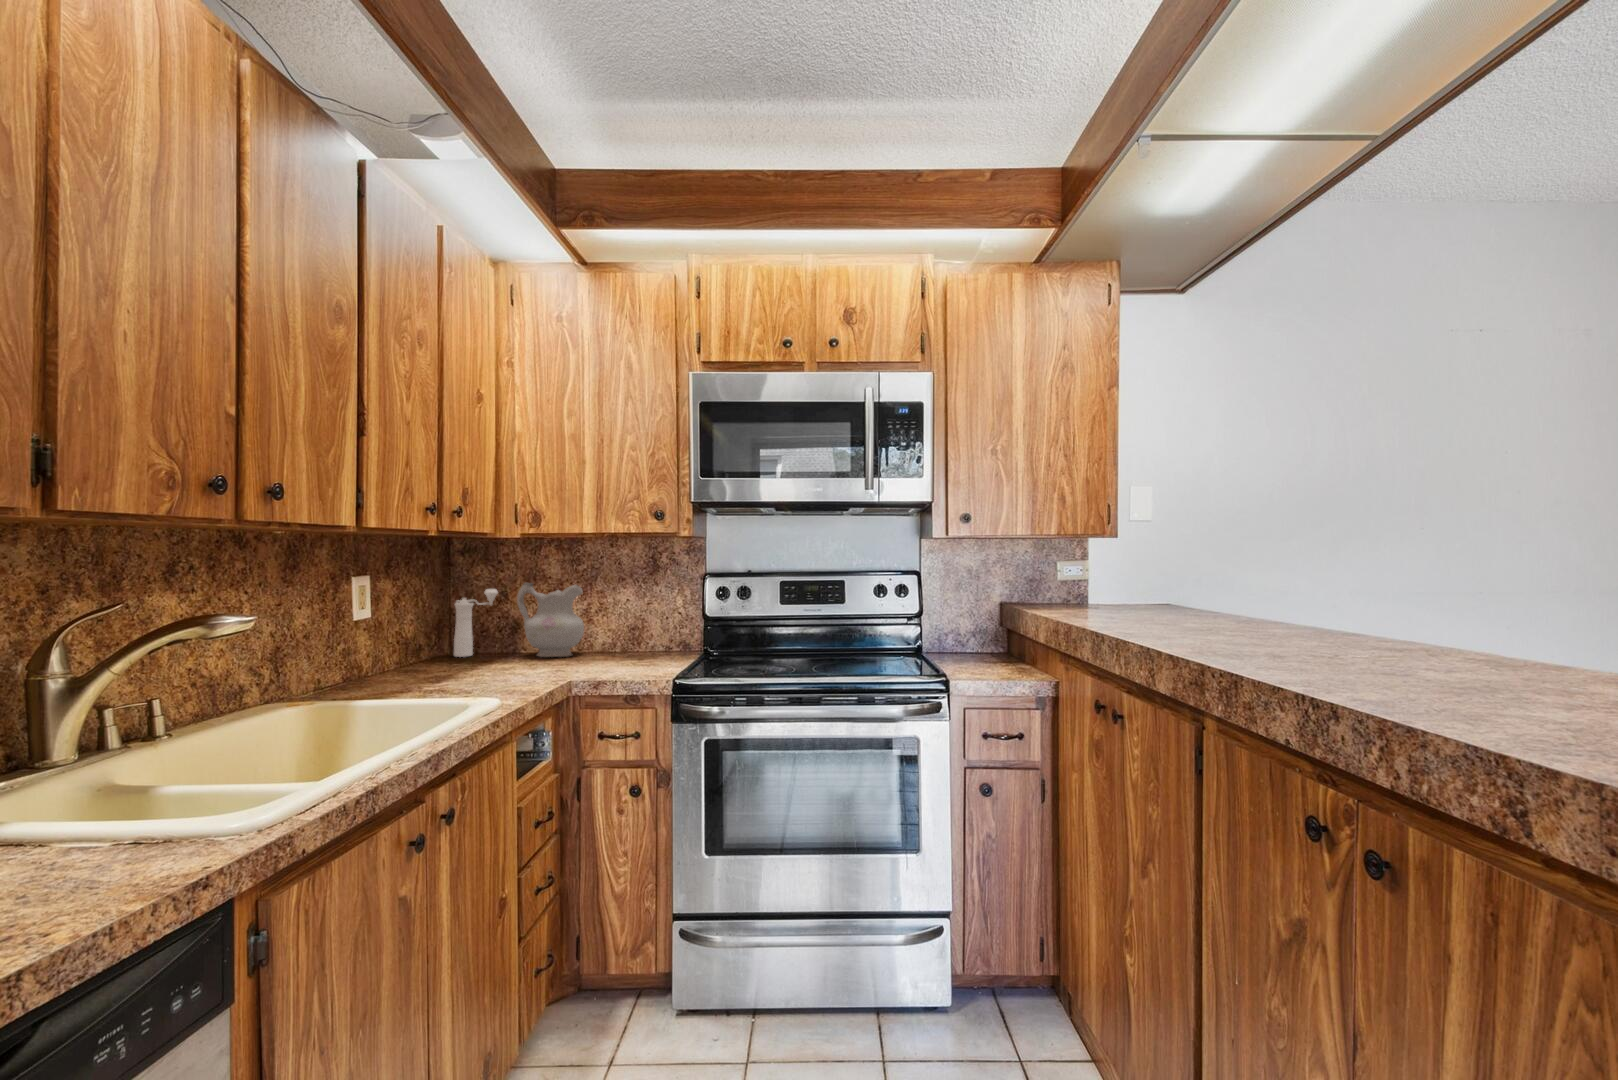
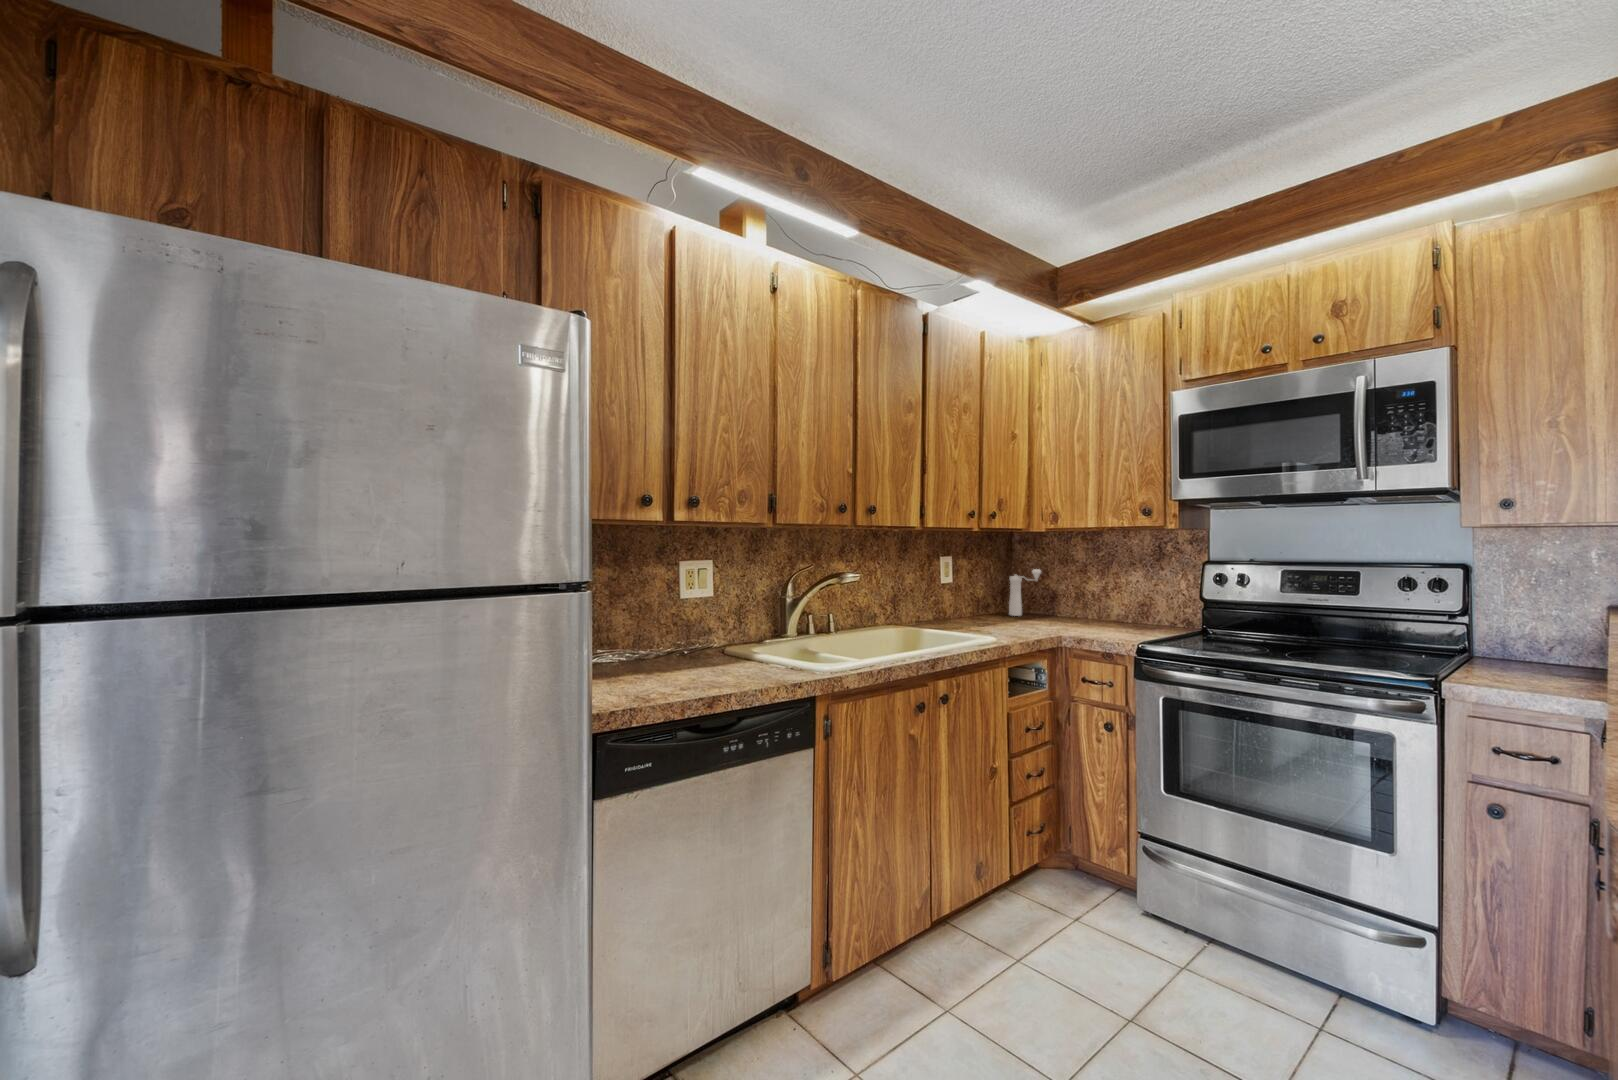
ceramic pitcher: present [517,583,584,657] -> none [1050,565,1100,622]

